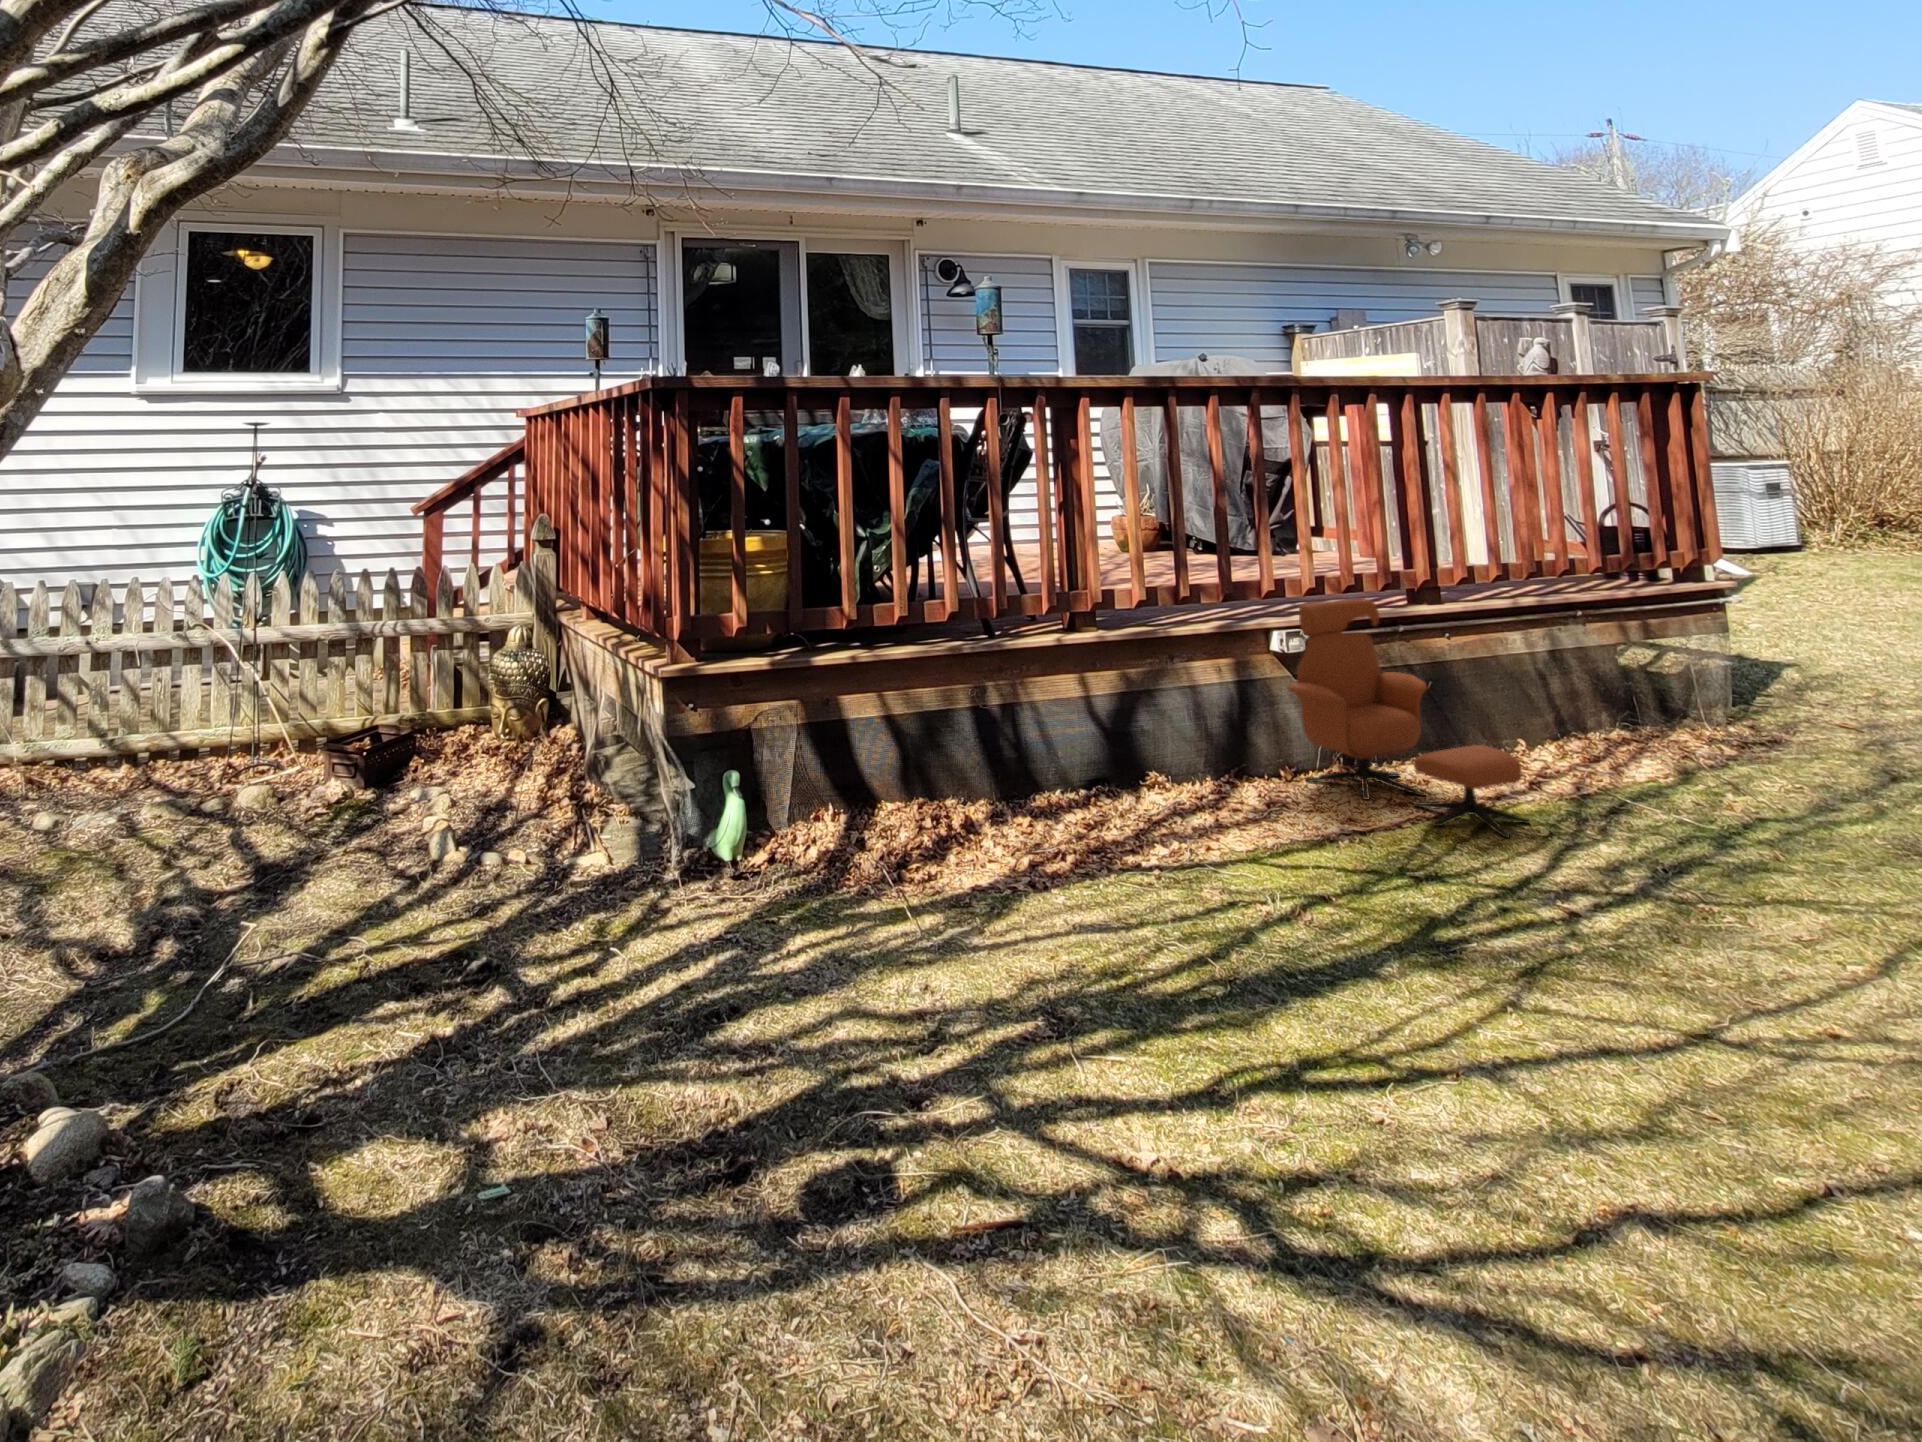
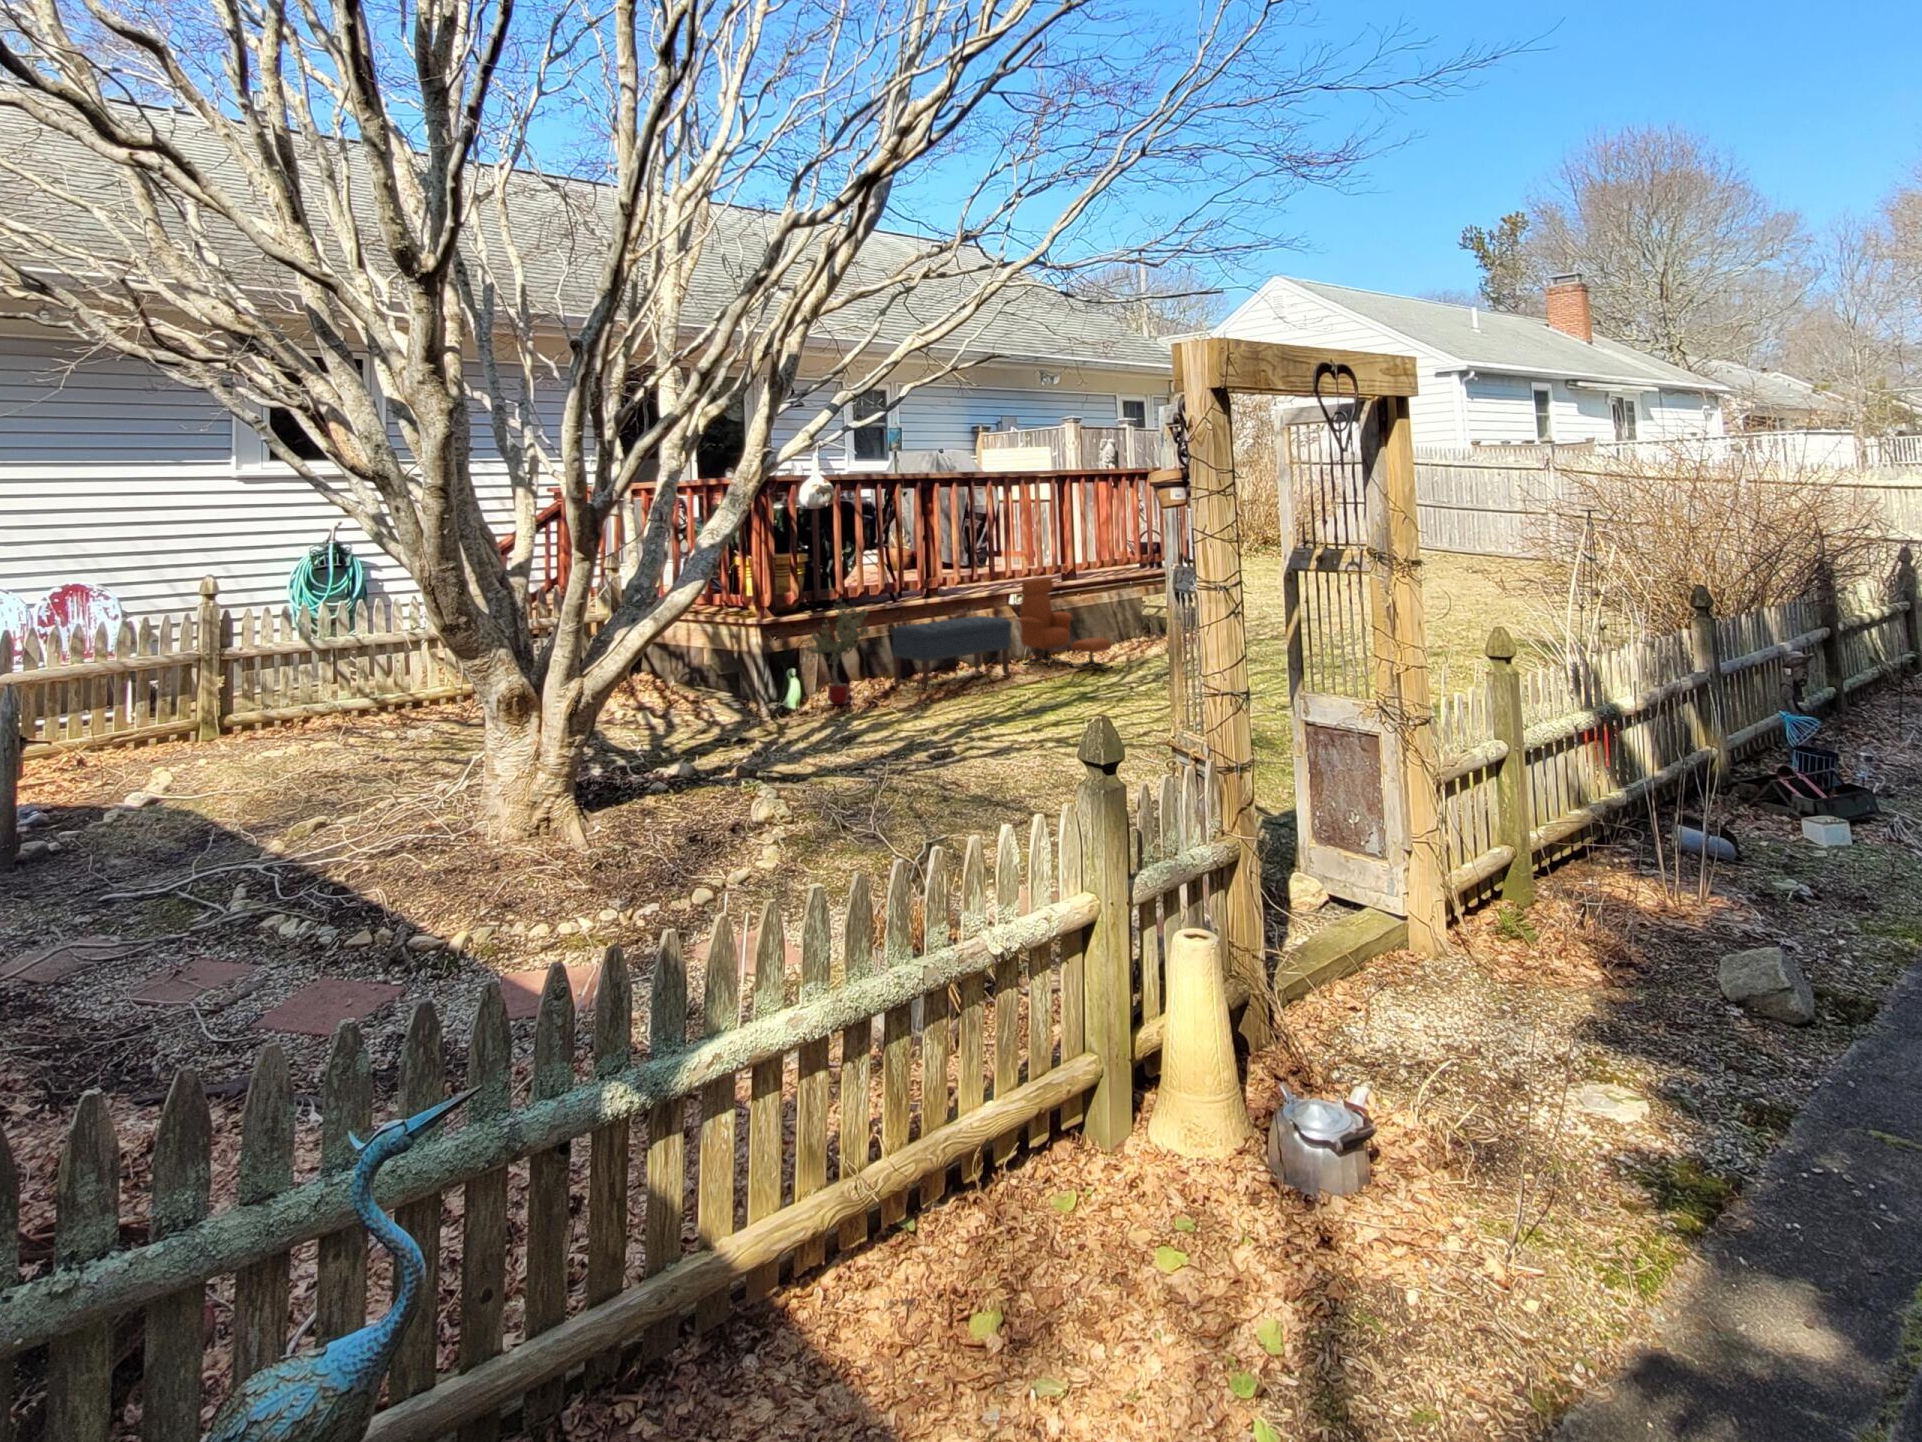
potted tree: none [730,630,891,866] -> present [806,599,869,705]
bench: none [976,674,1259,842] -> present [891,616,1012,690]

